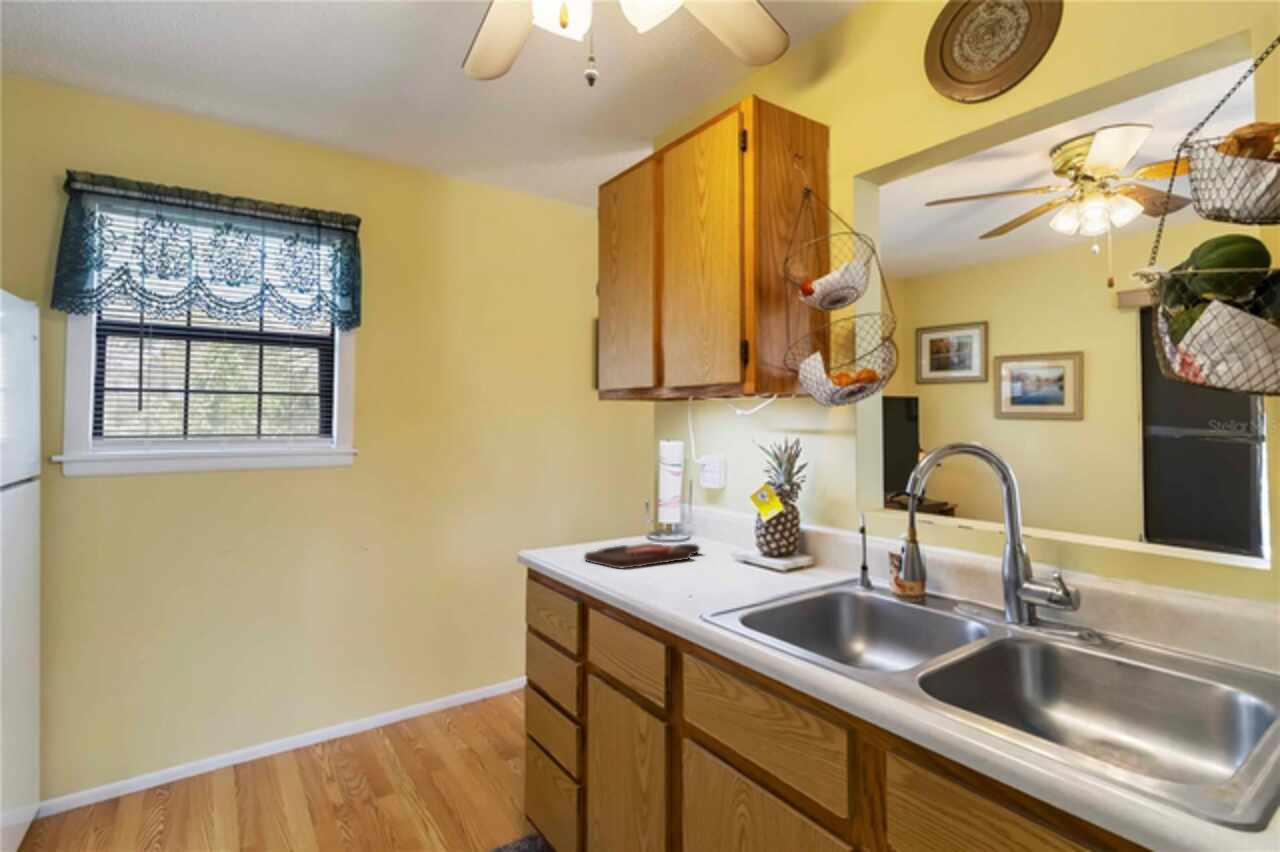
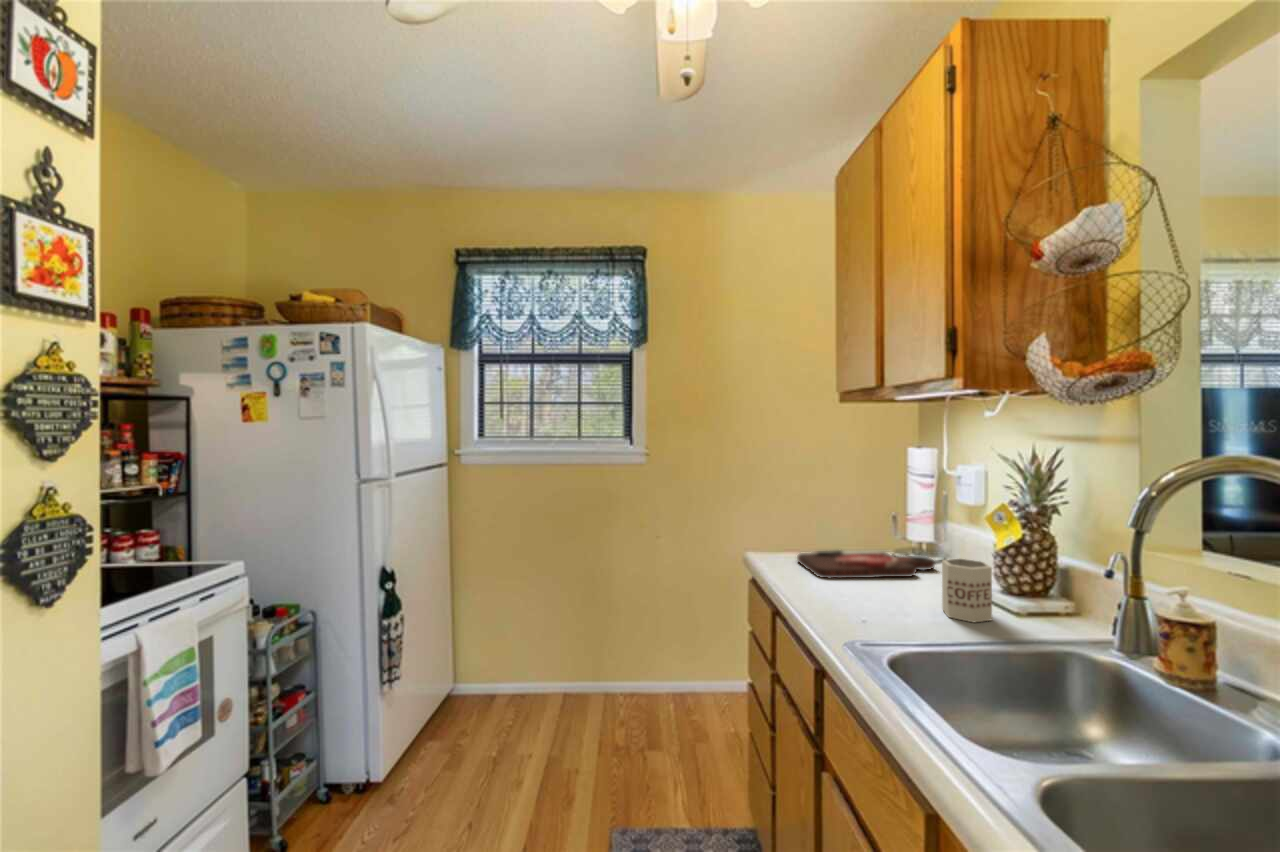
mug: none [732,531,769,579] -> present [942,559,992,622]

